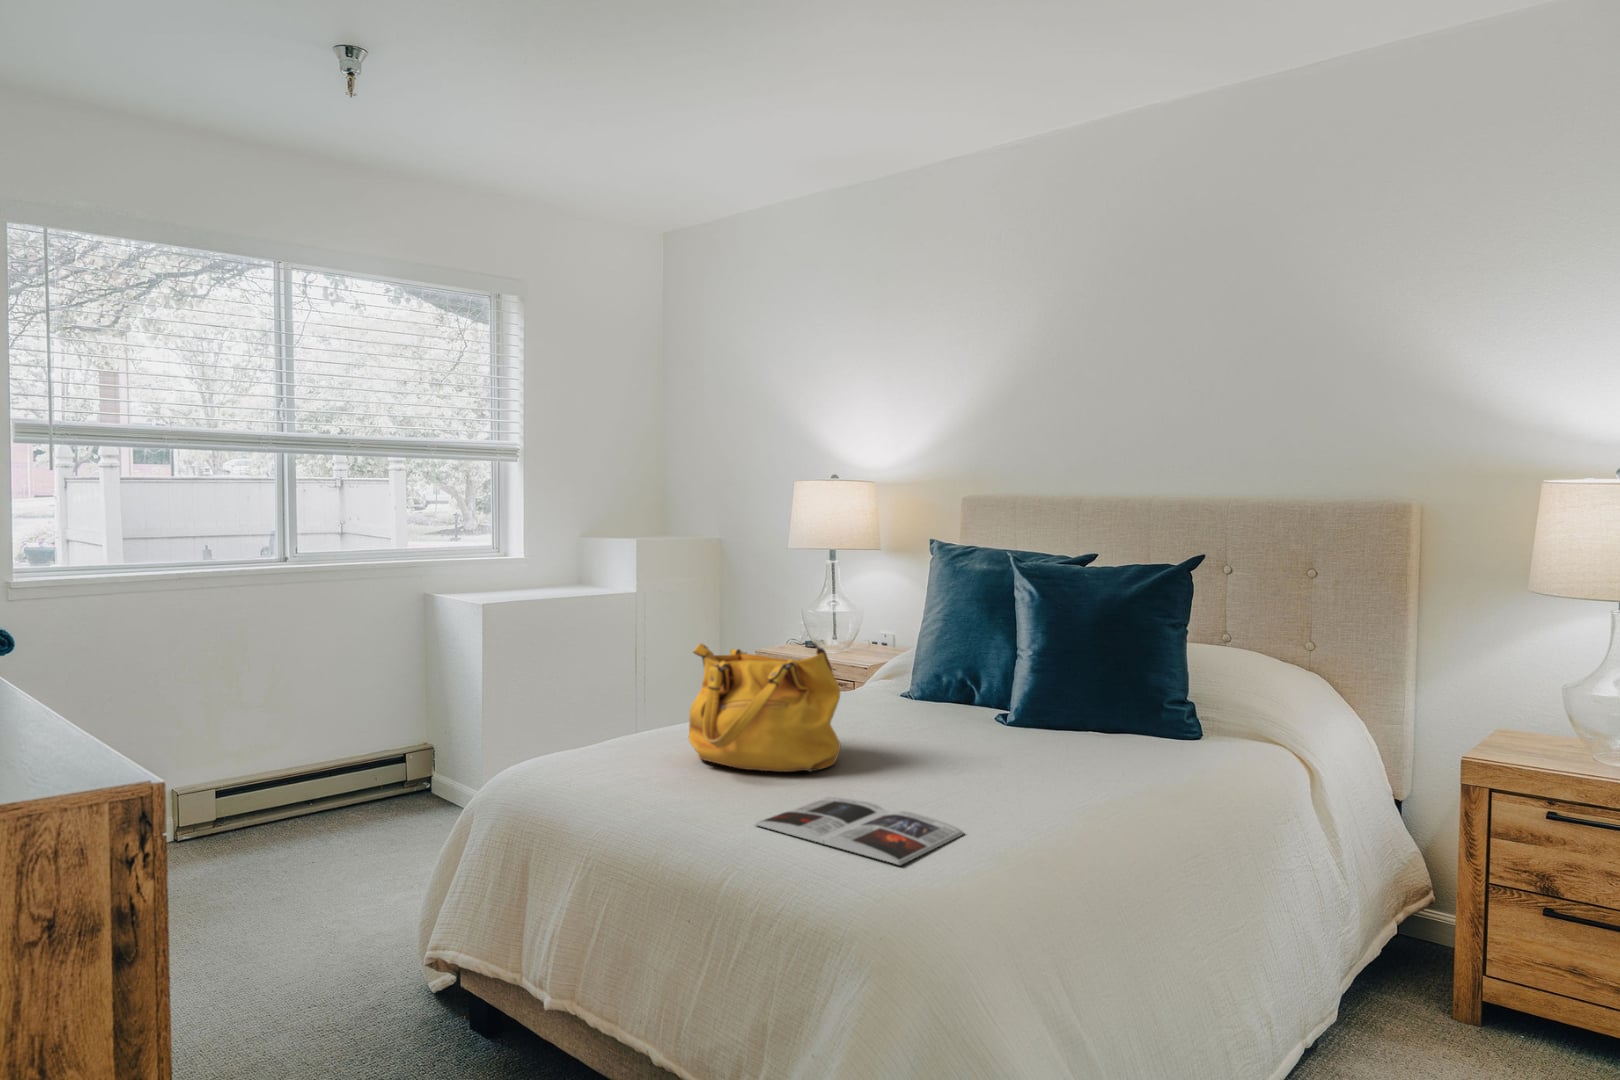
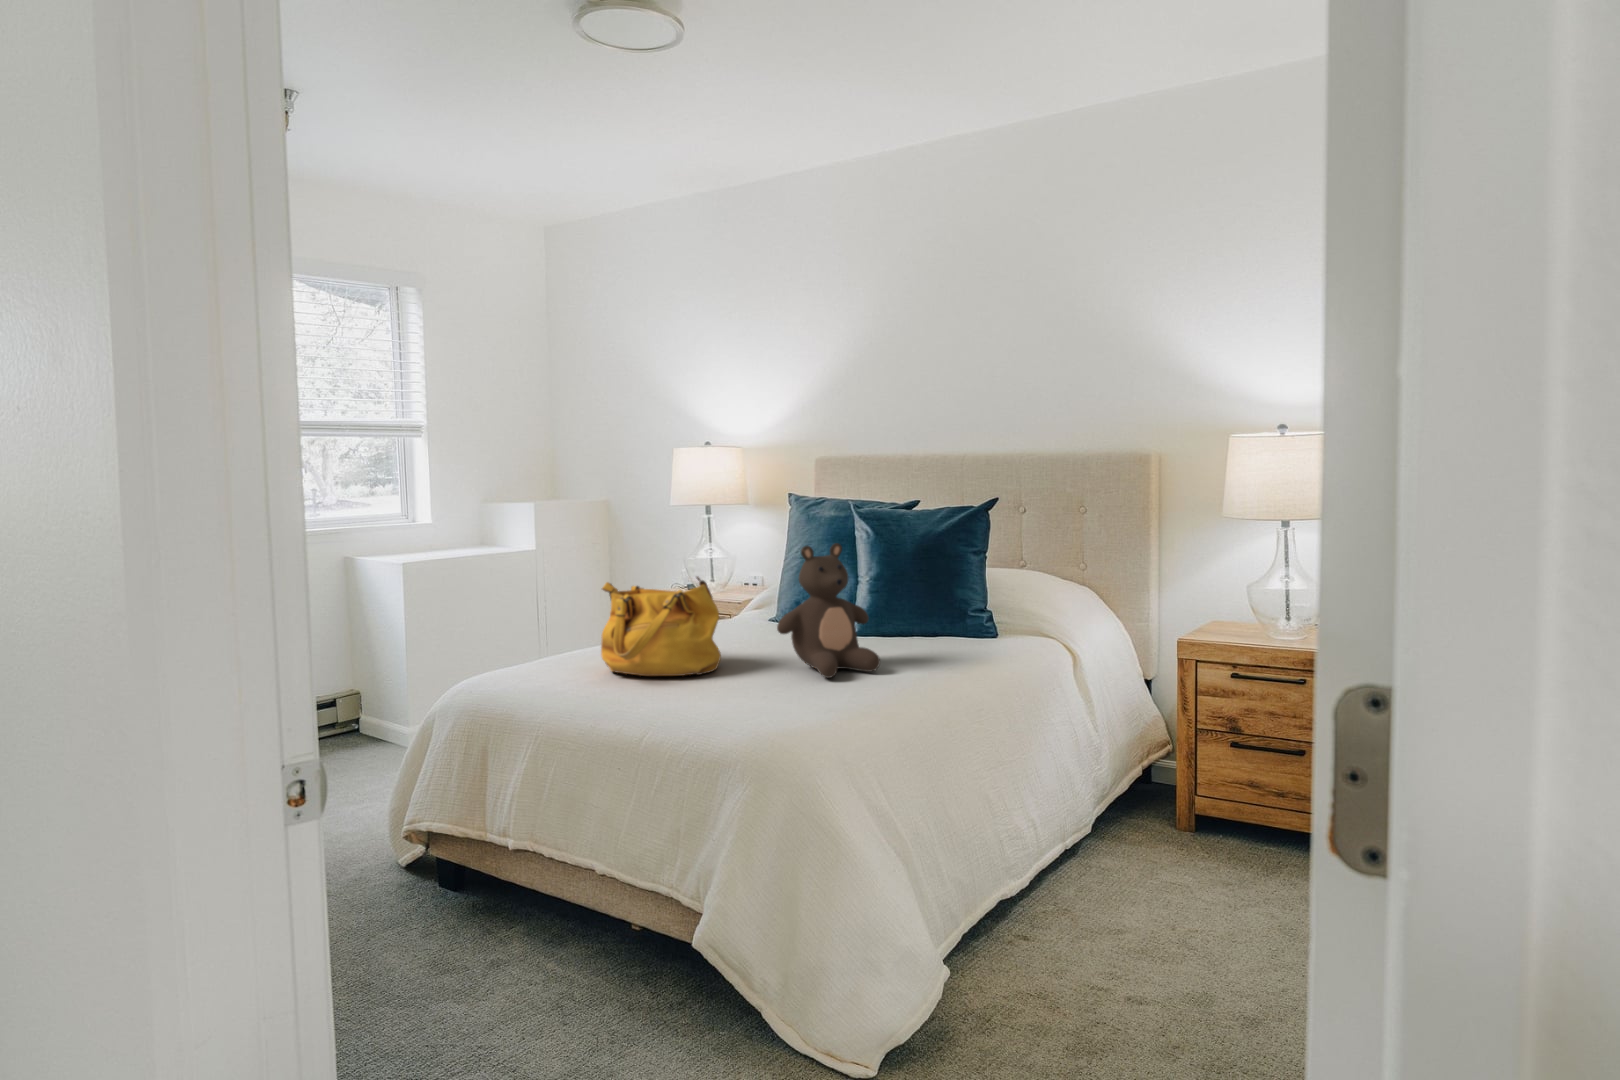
teddy bear: none [915,607,1054,790] -> present [777,543,880,678]
magazine: present [756,797,964,865] -> none [659,689,813,725]

